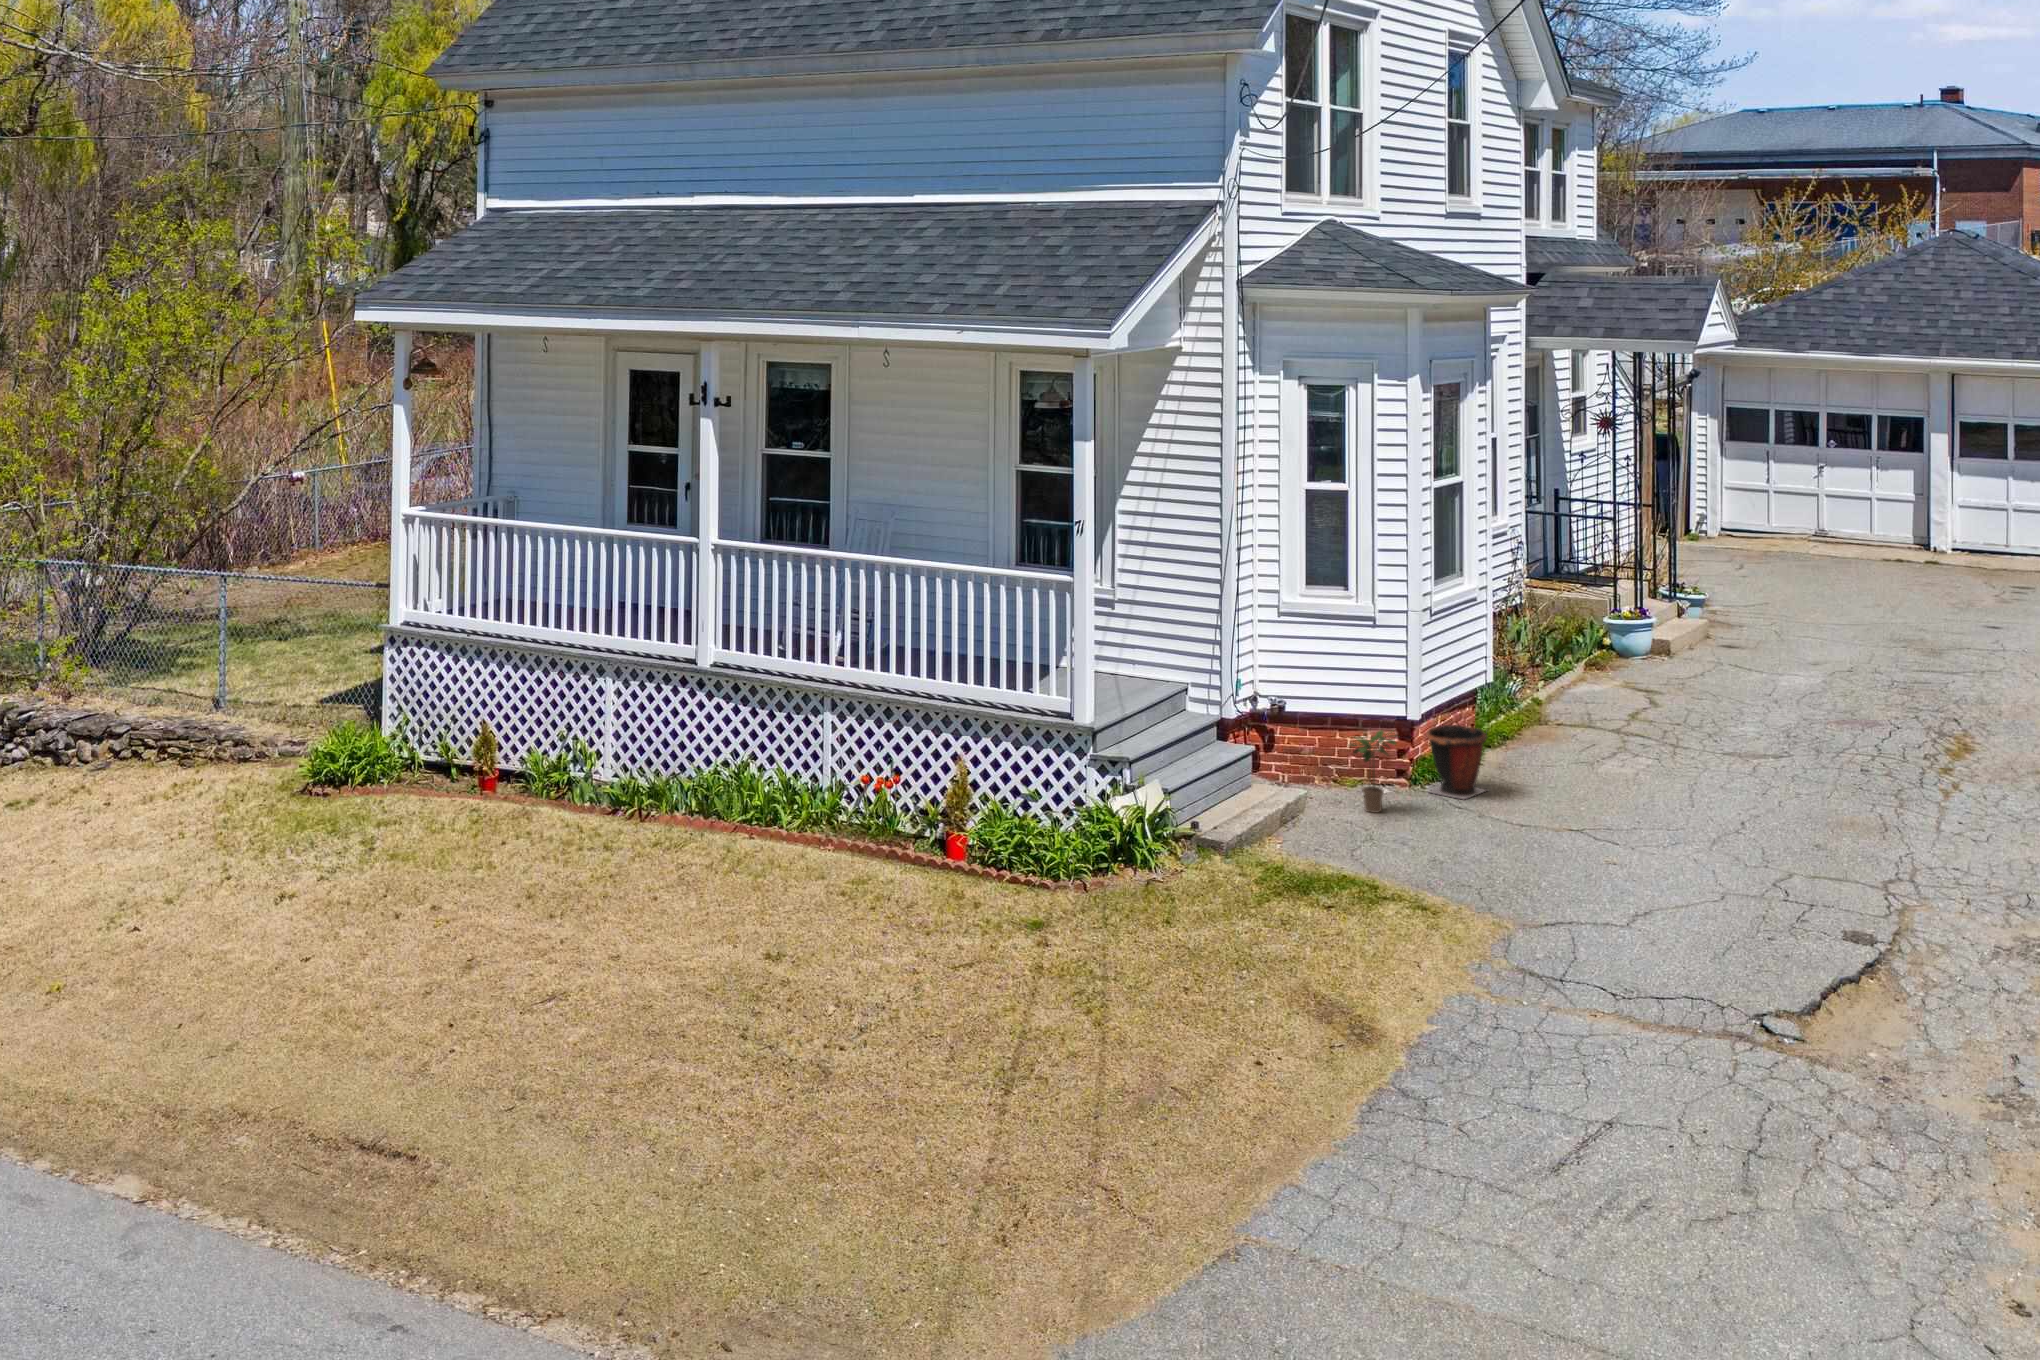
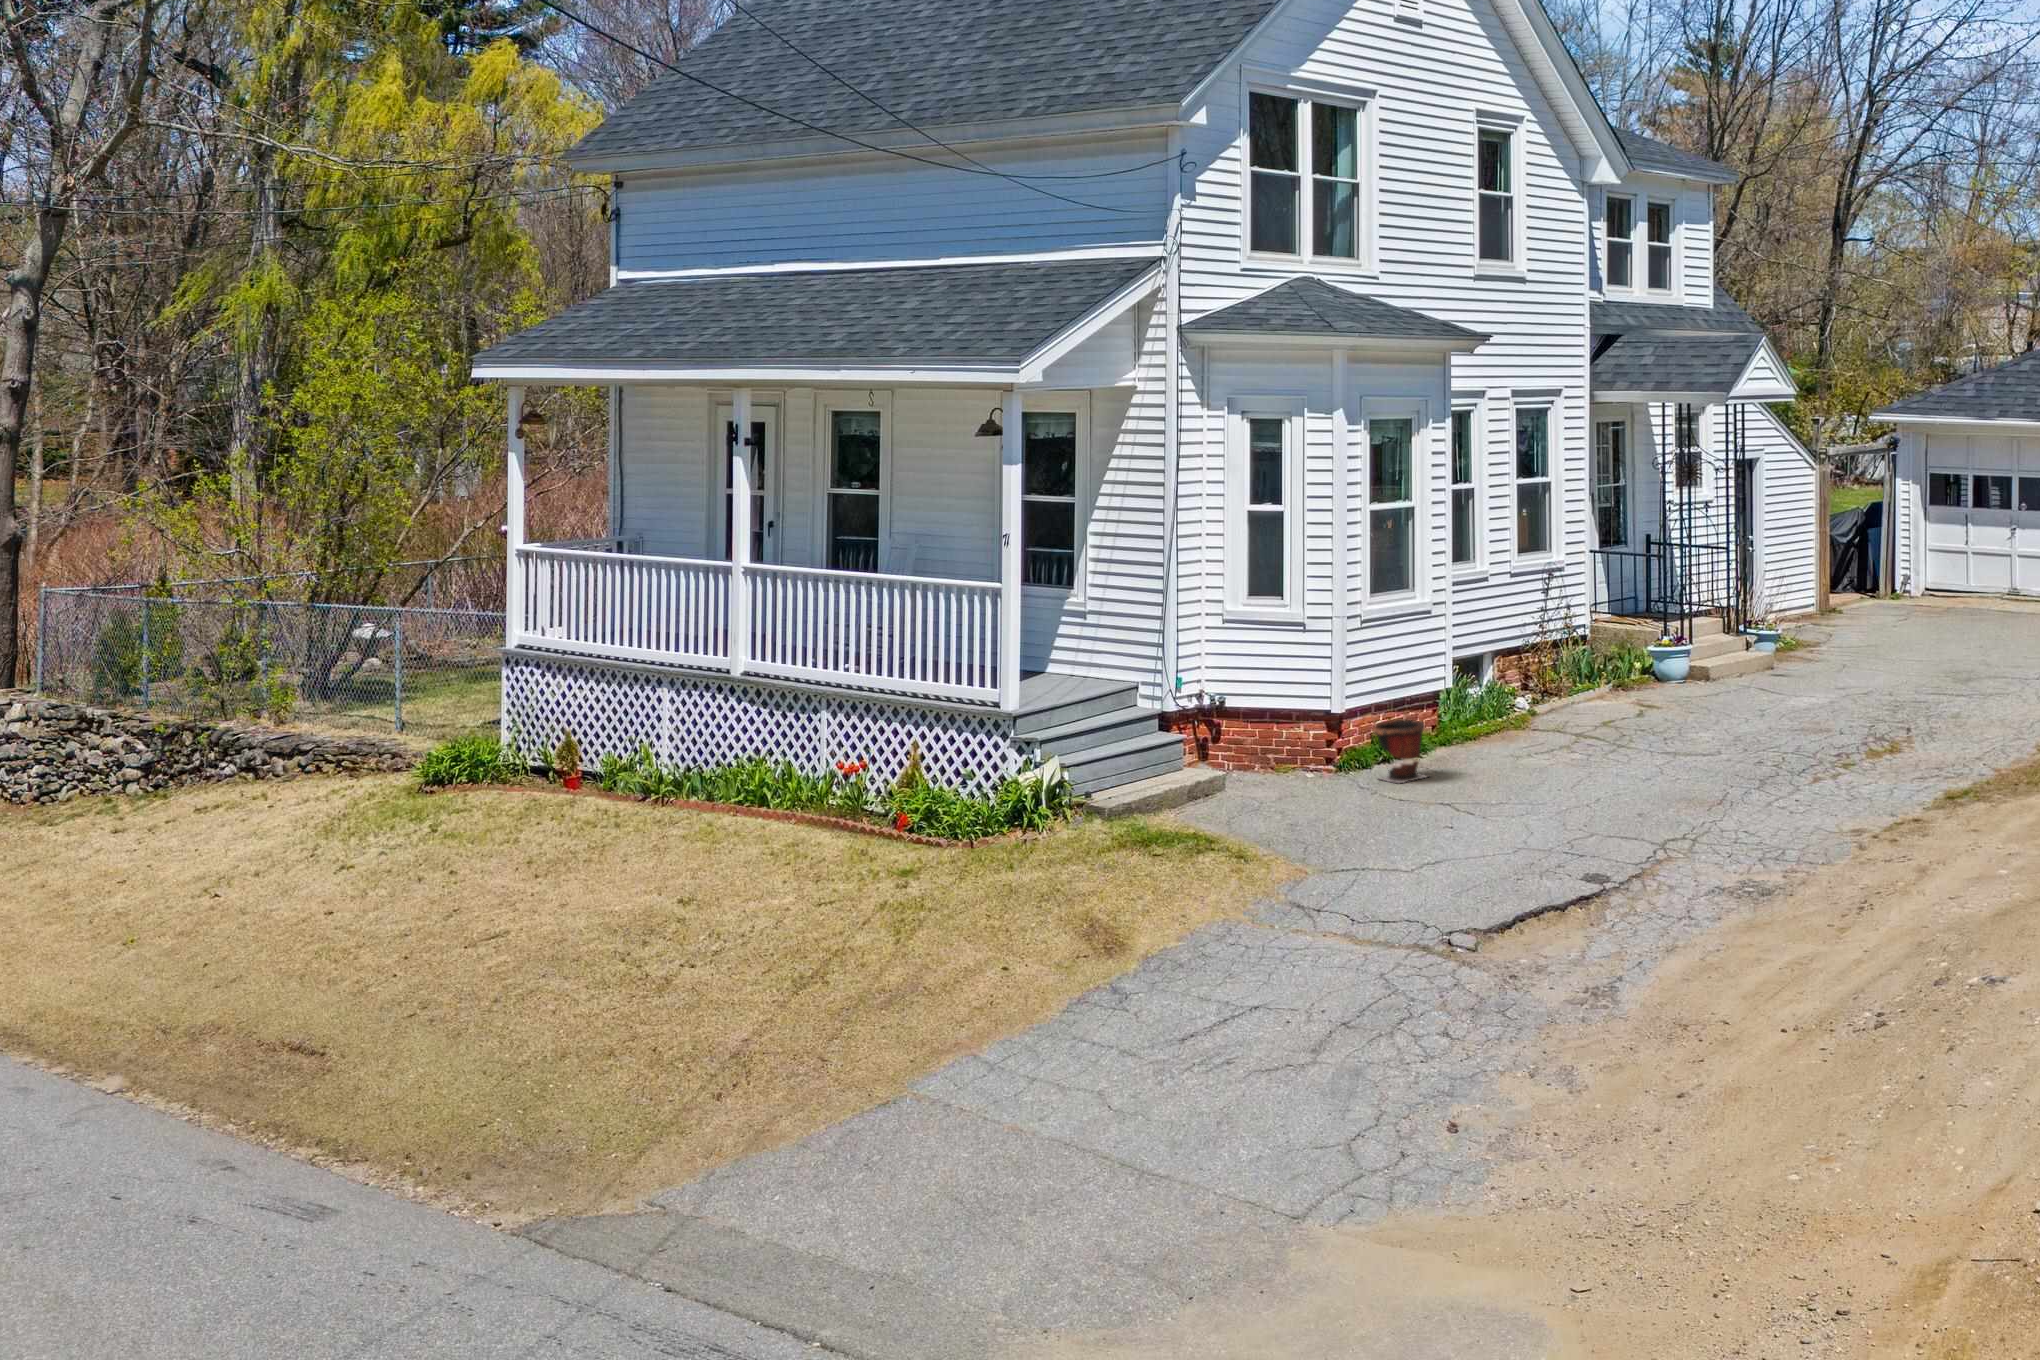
potted plant: present [1350,730,1396,813] -> none [1285,721,1333,794]

